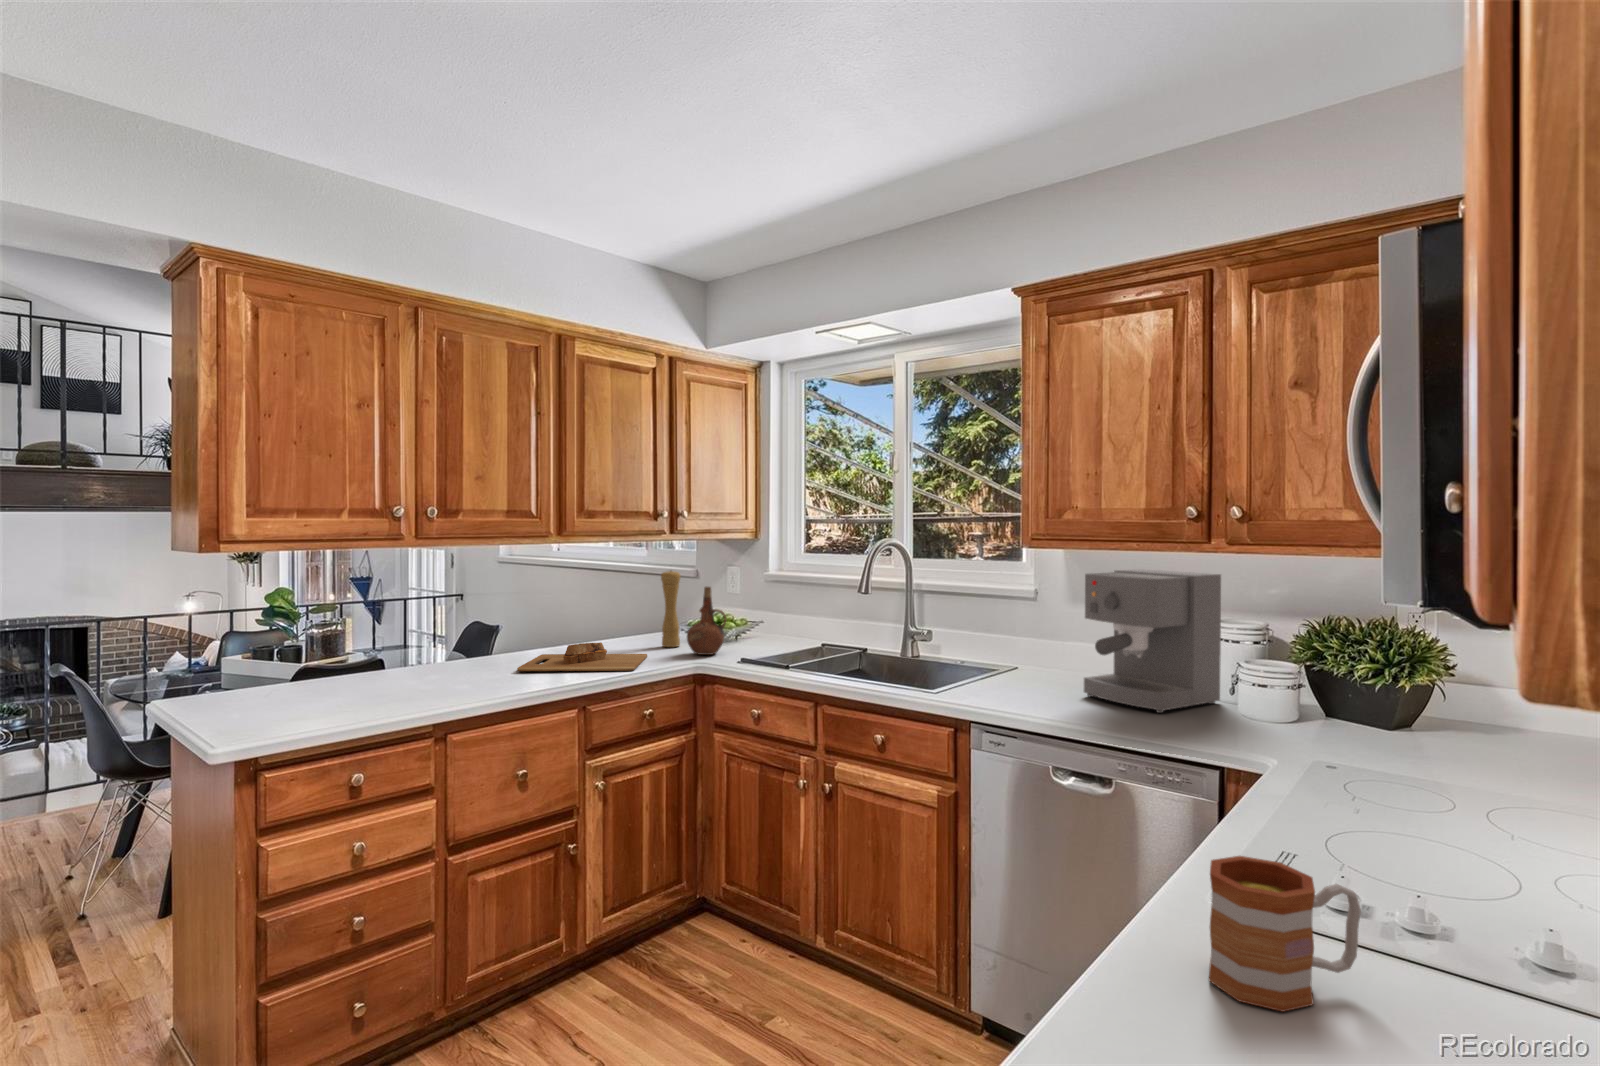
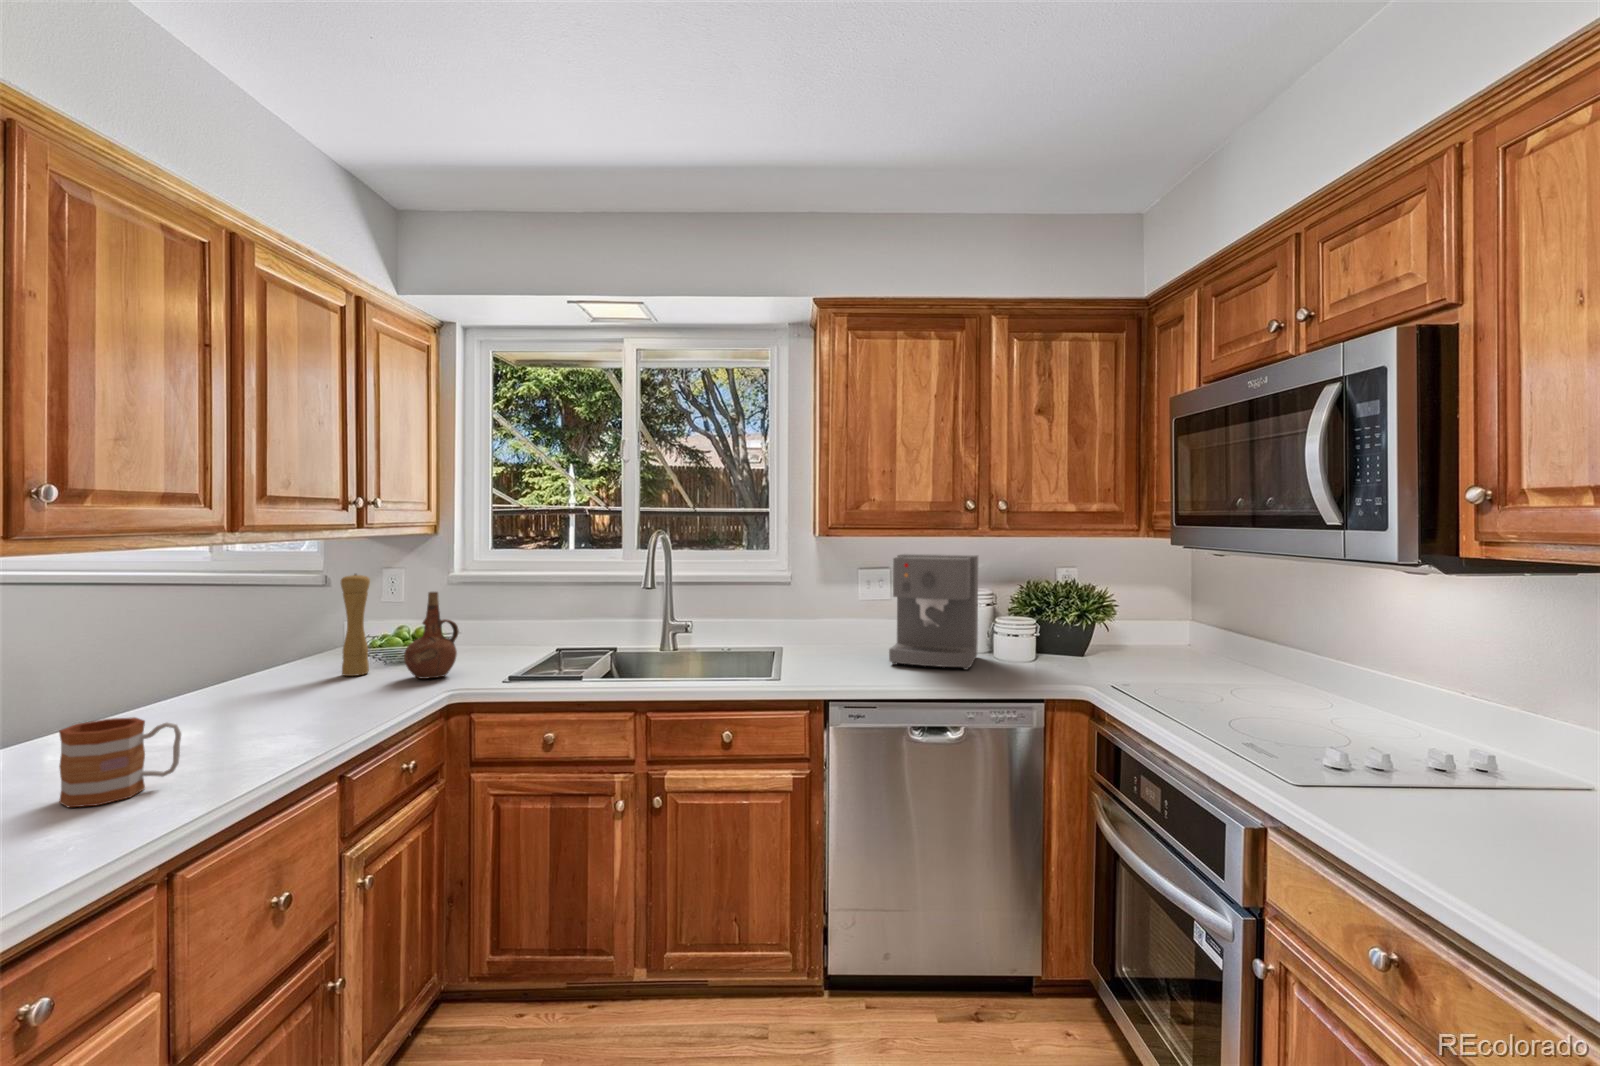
cutting board: present [517,642,647,671] -> none [161,679,377,741]
mug: present [1209,856,1361,1012] -> present [59,717,181,807]

